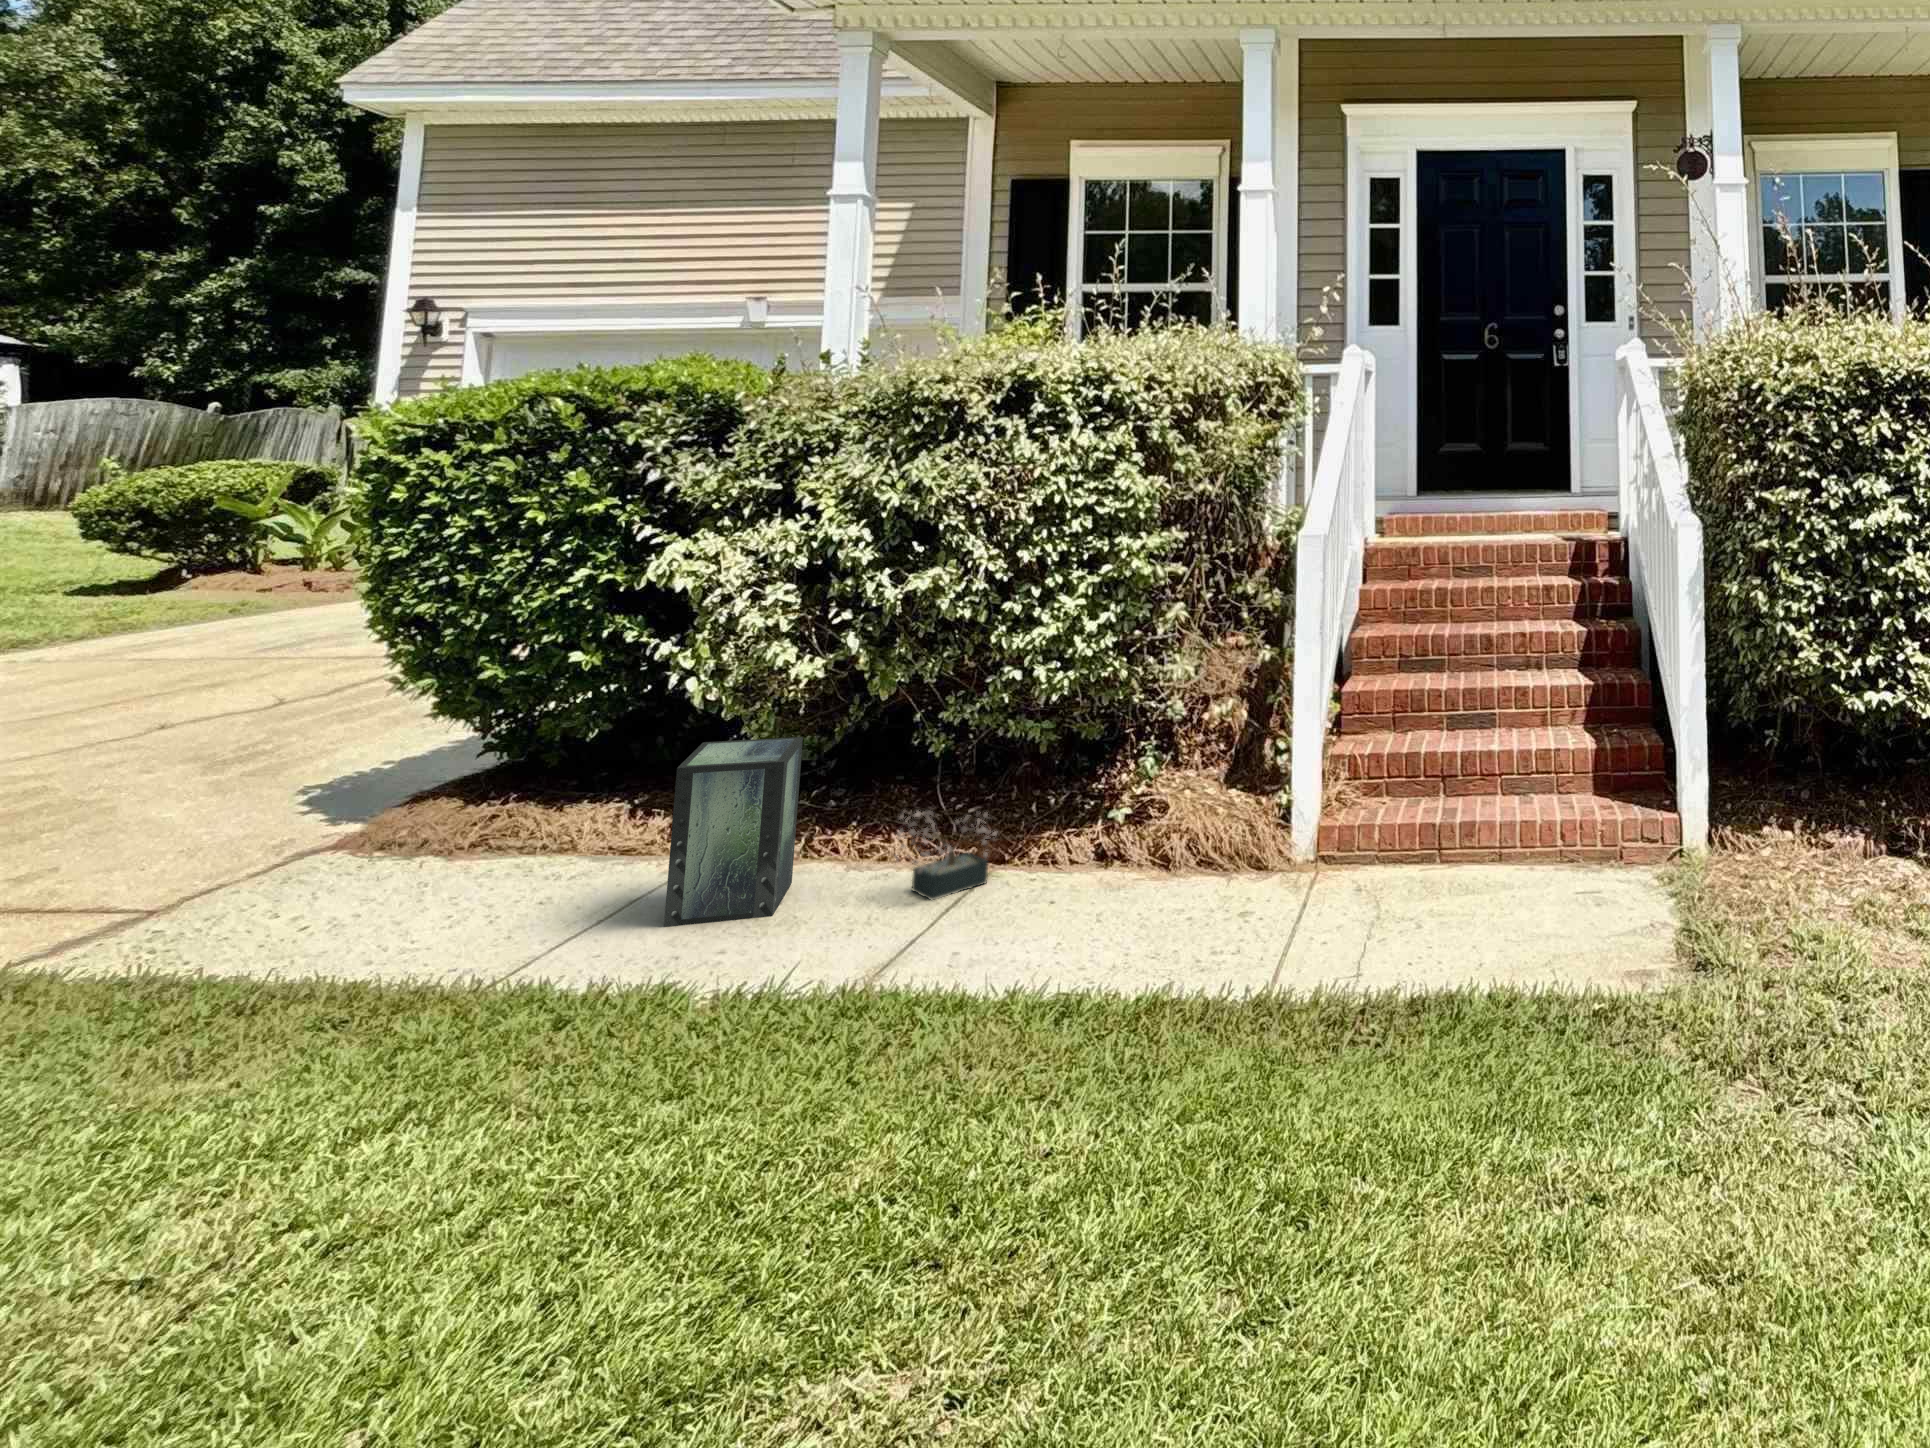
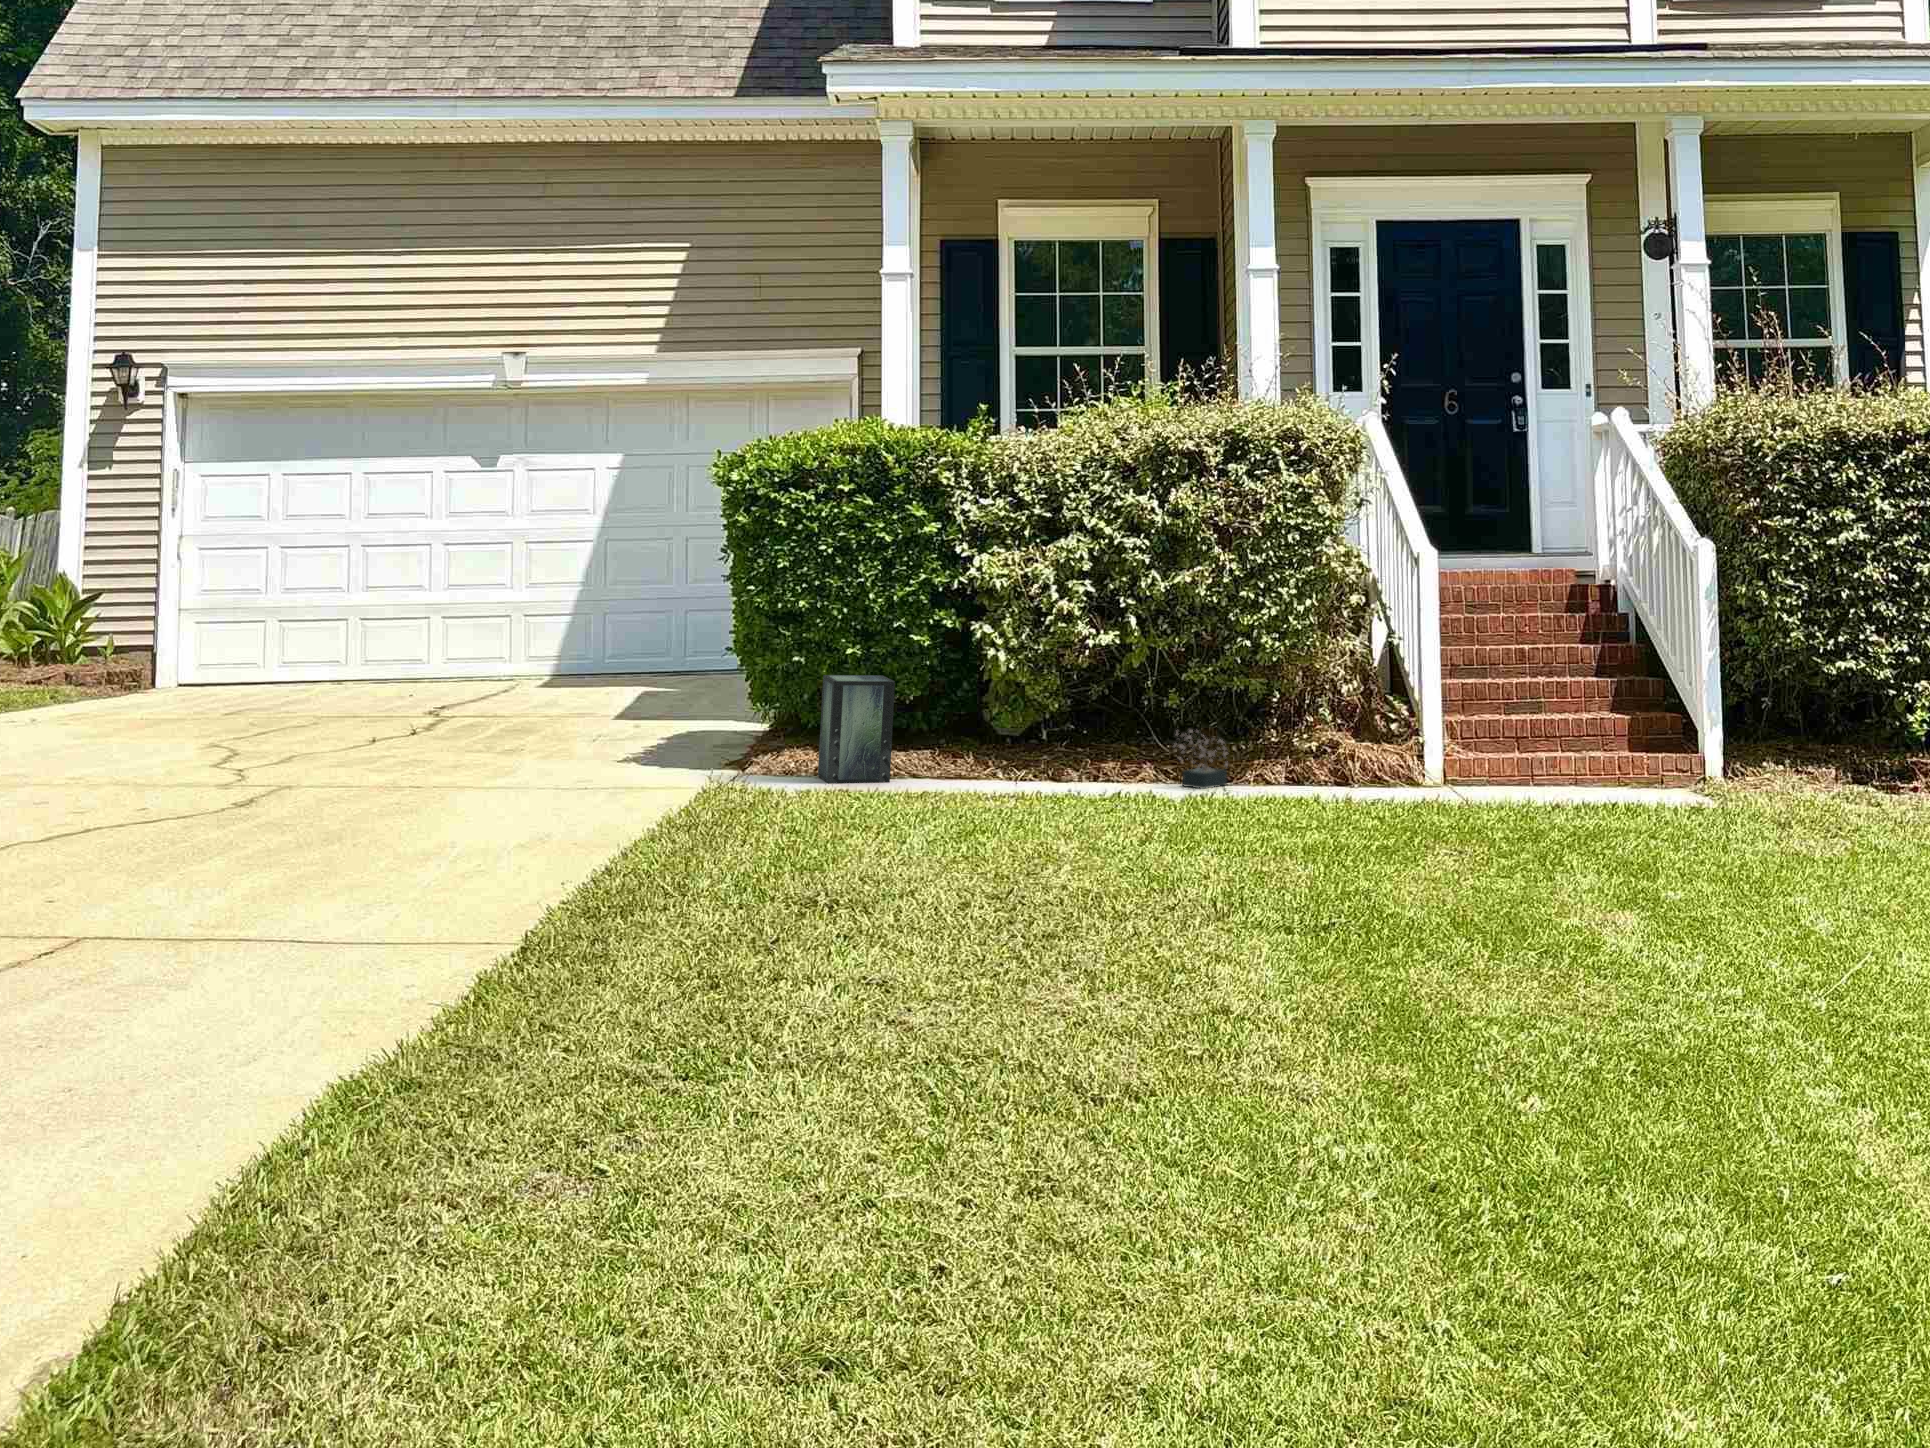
storage box: present [664,737,803,927] -> present [818,675,895,784]

